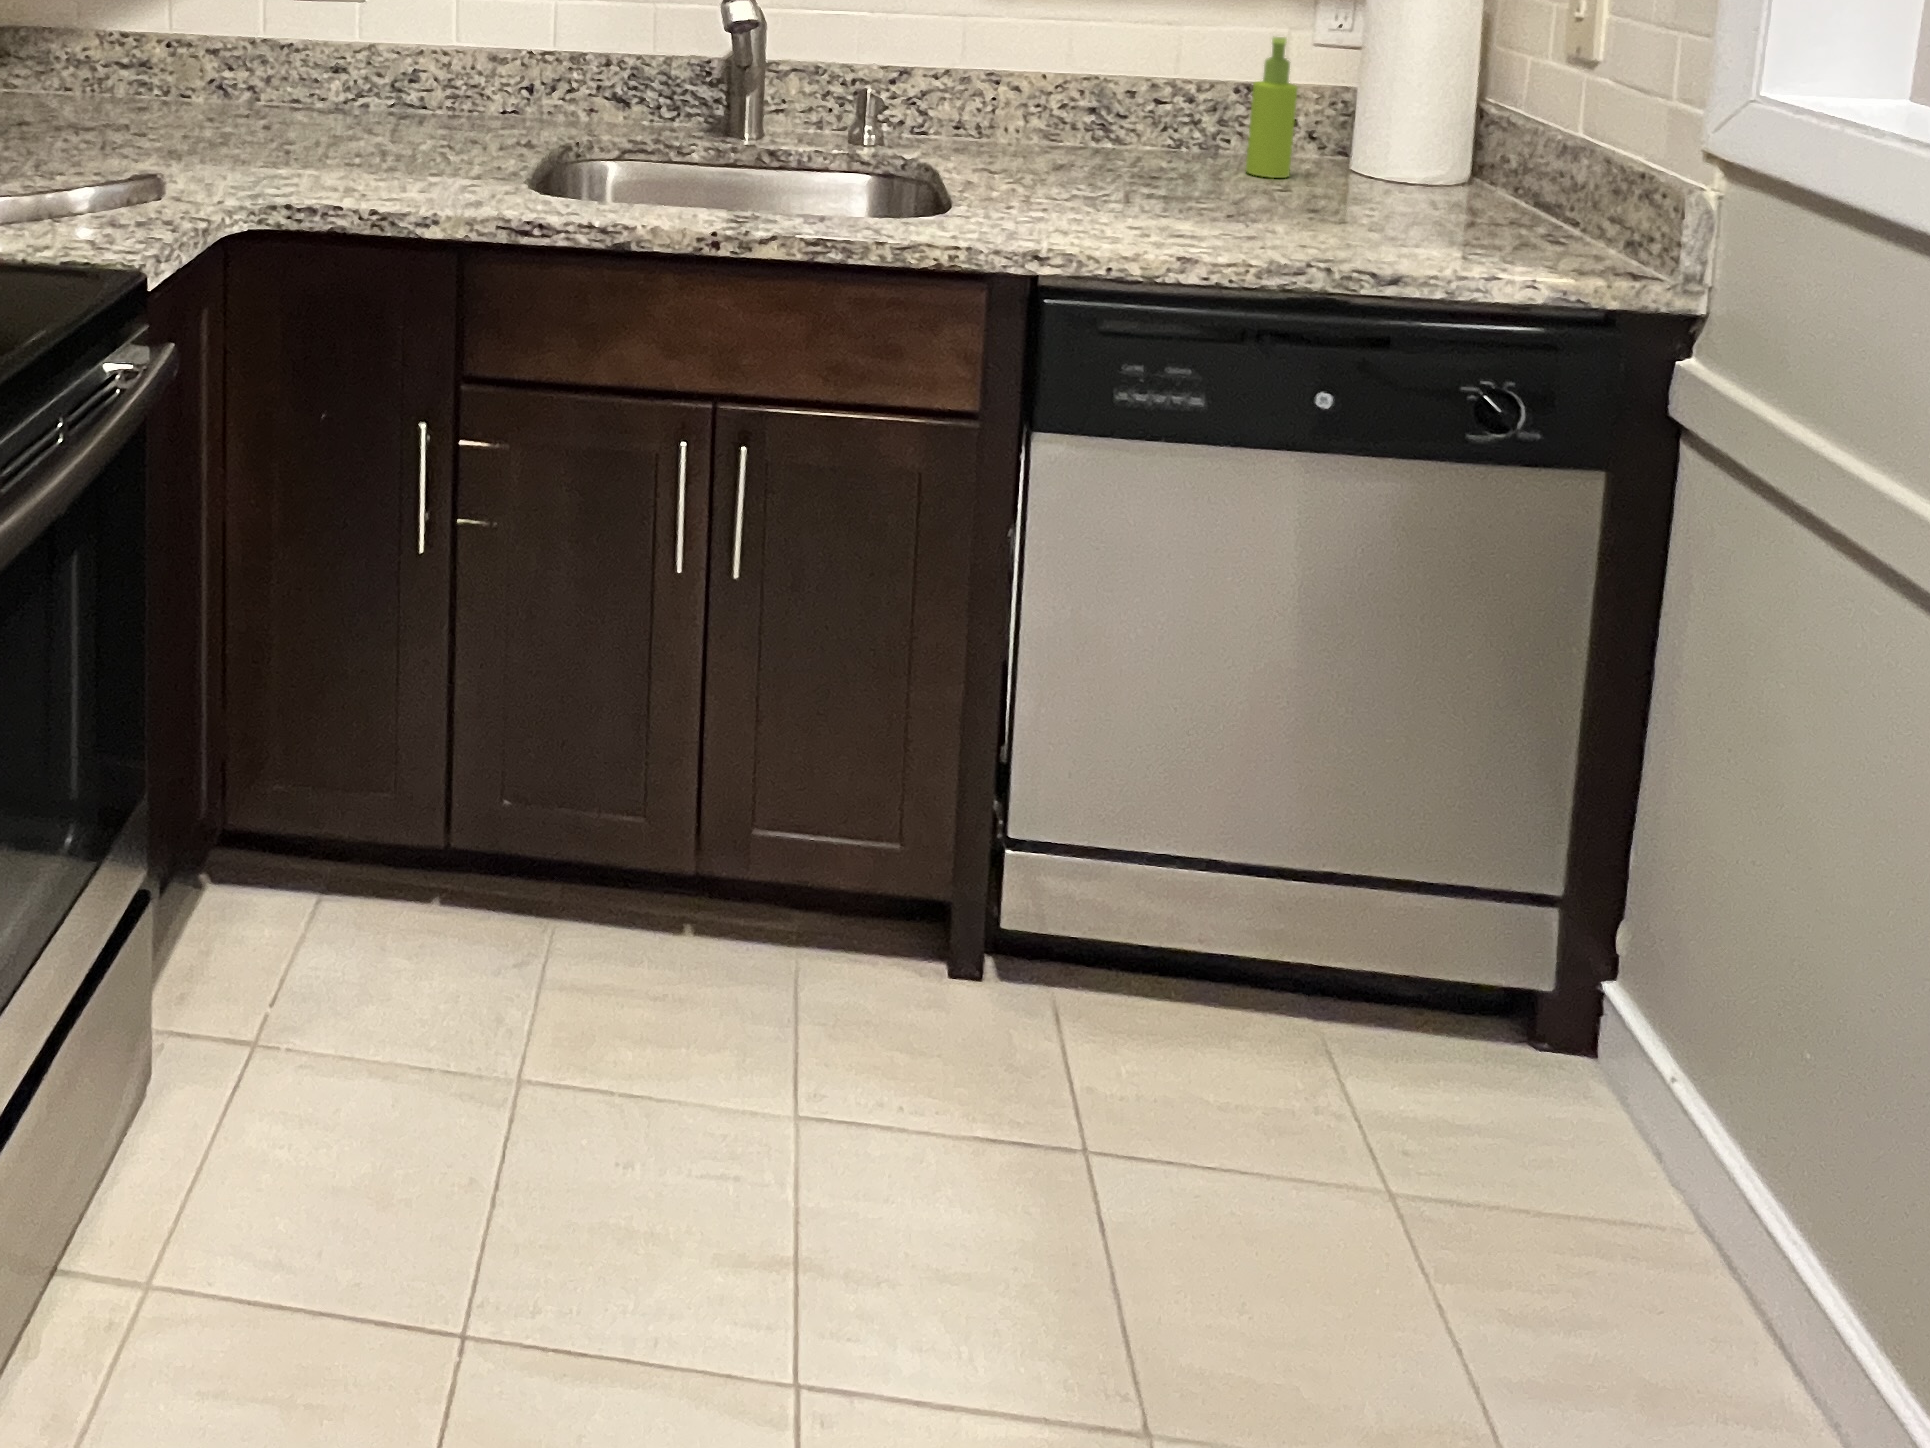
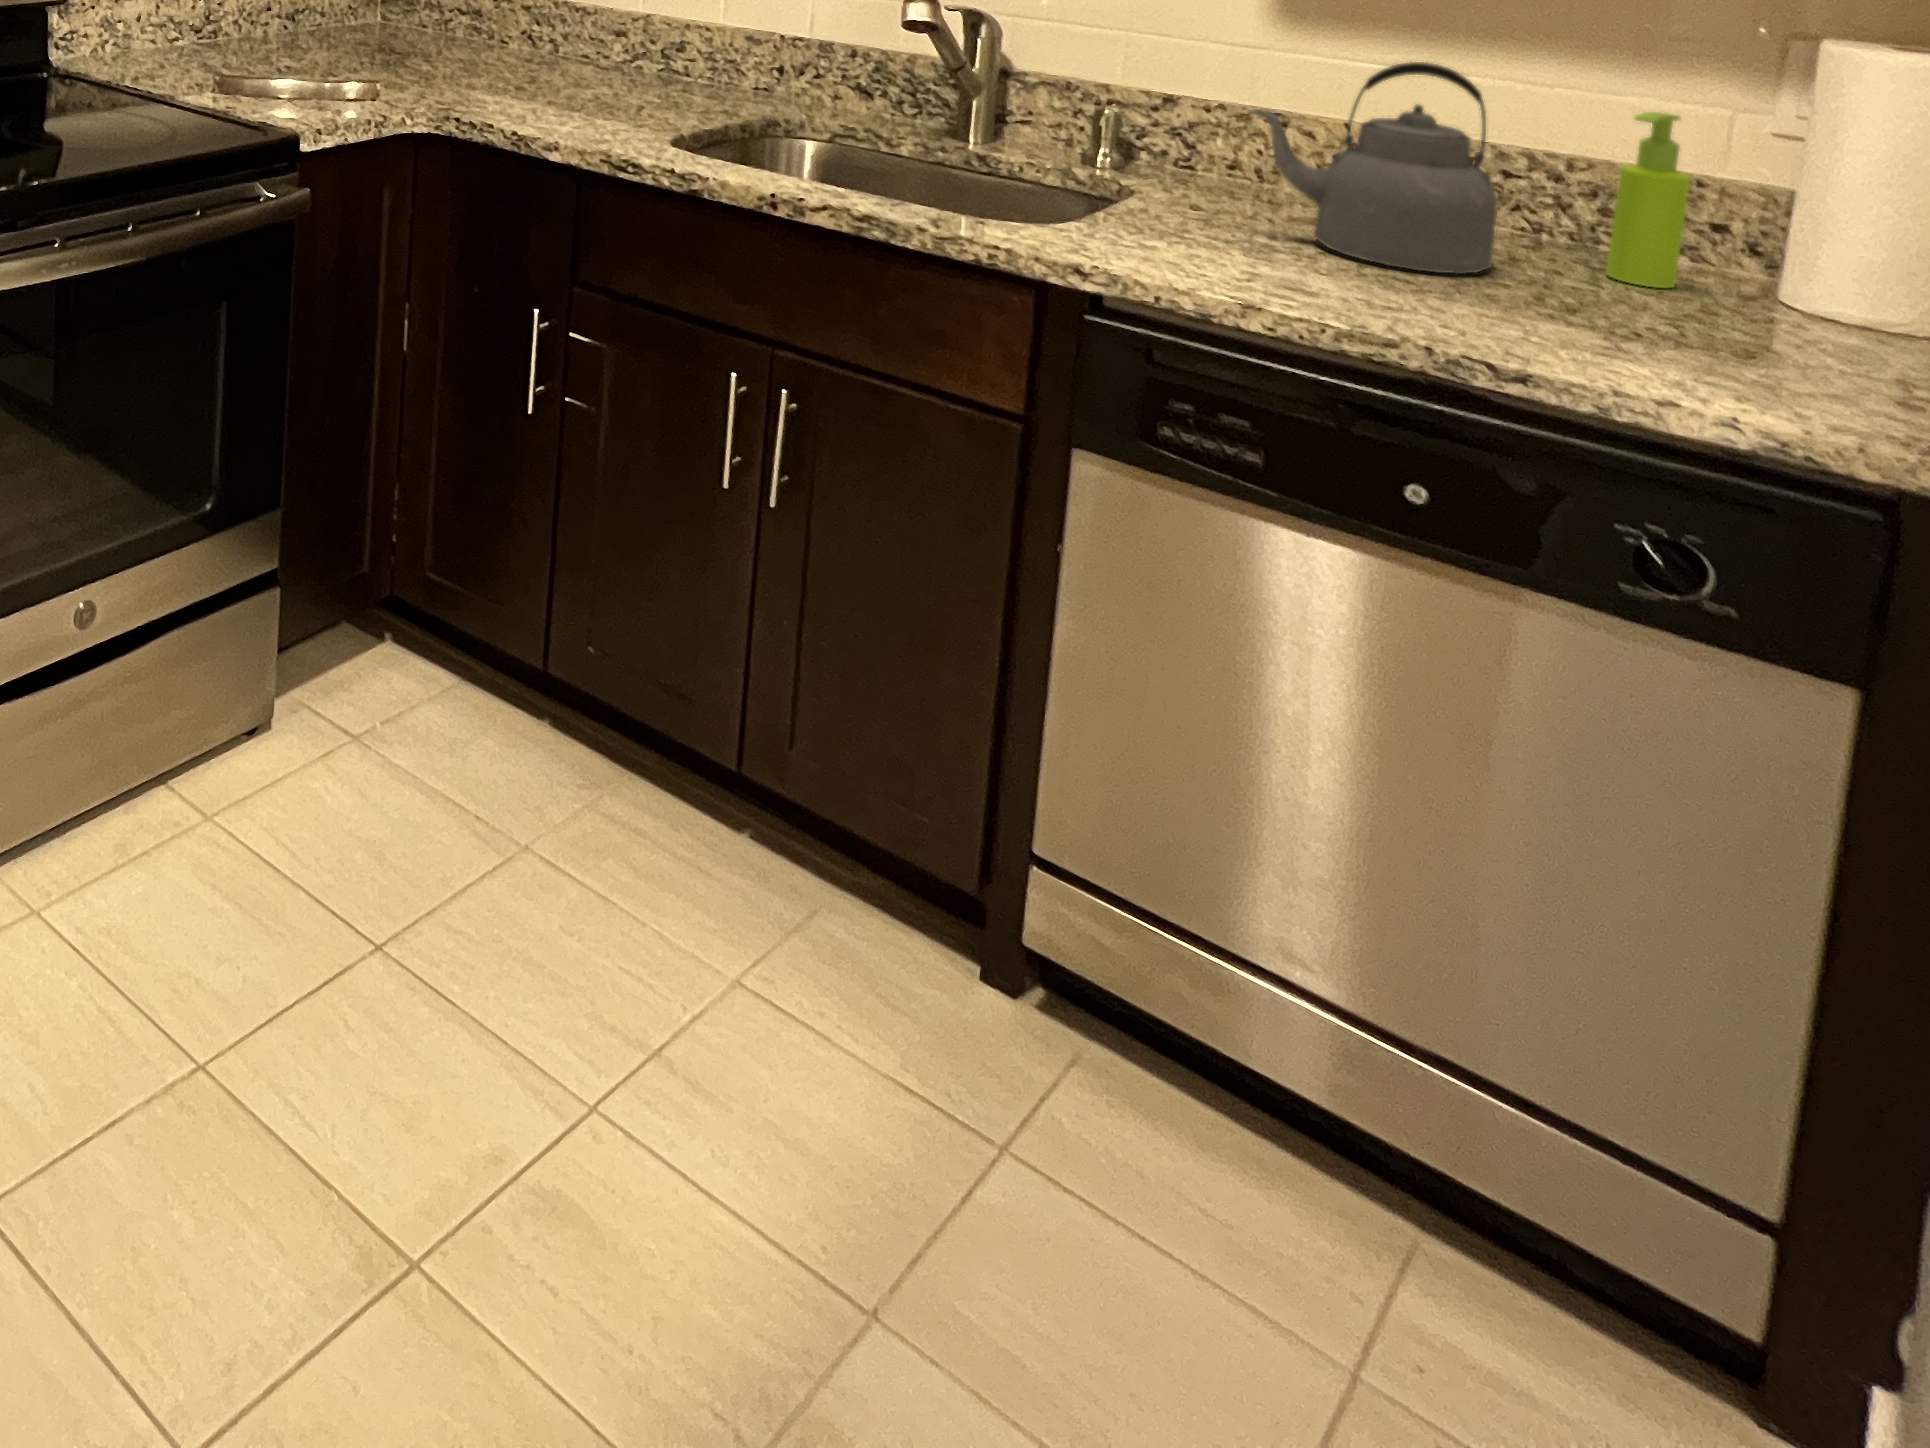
kettle: none [1039,14,1214,197] -> present [1249,62,1497,274]

